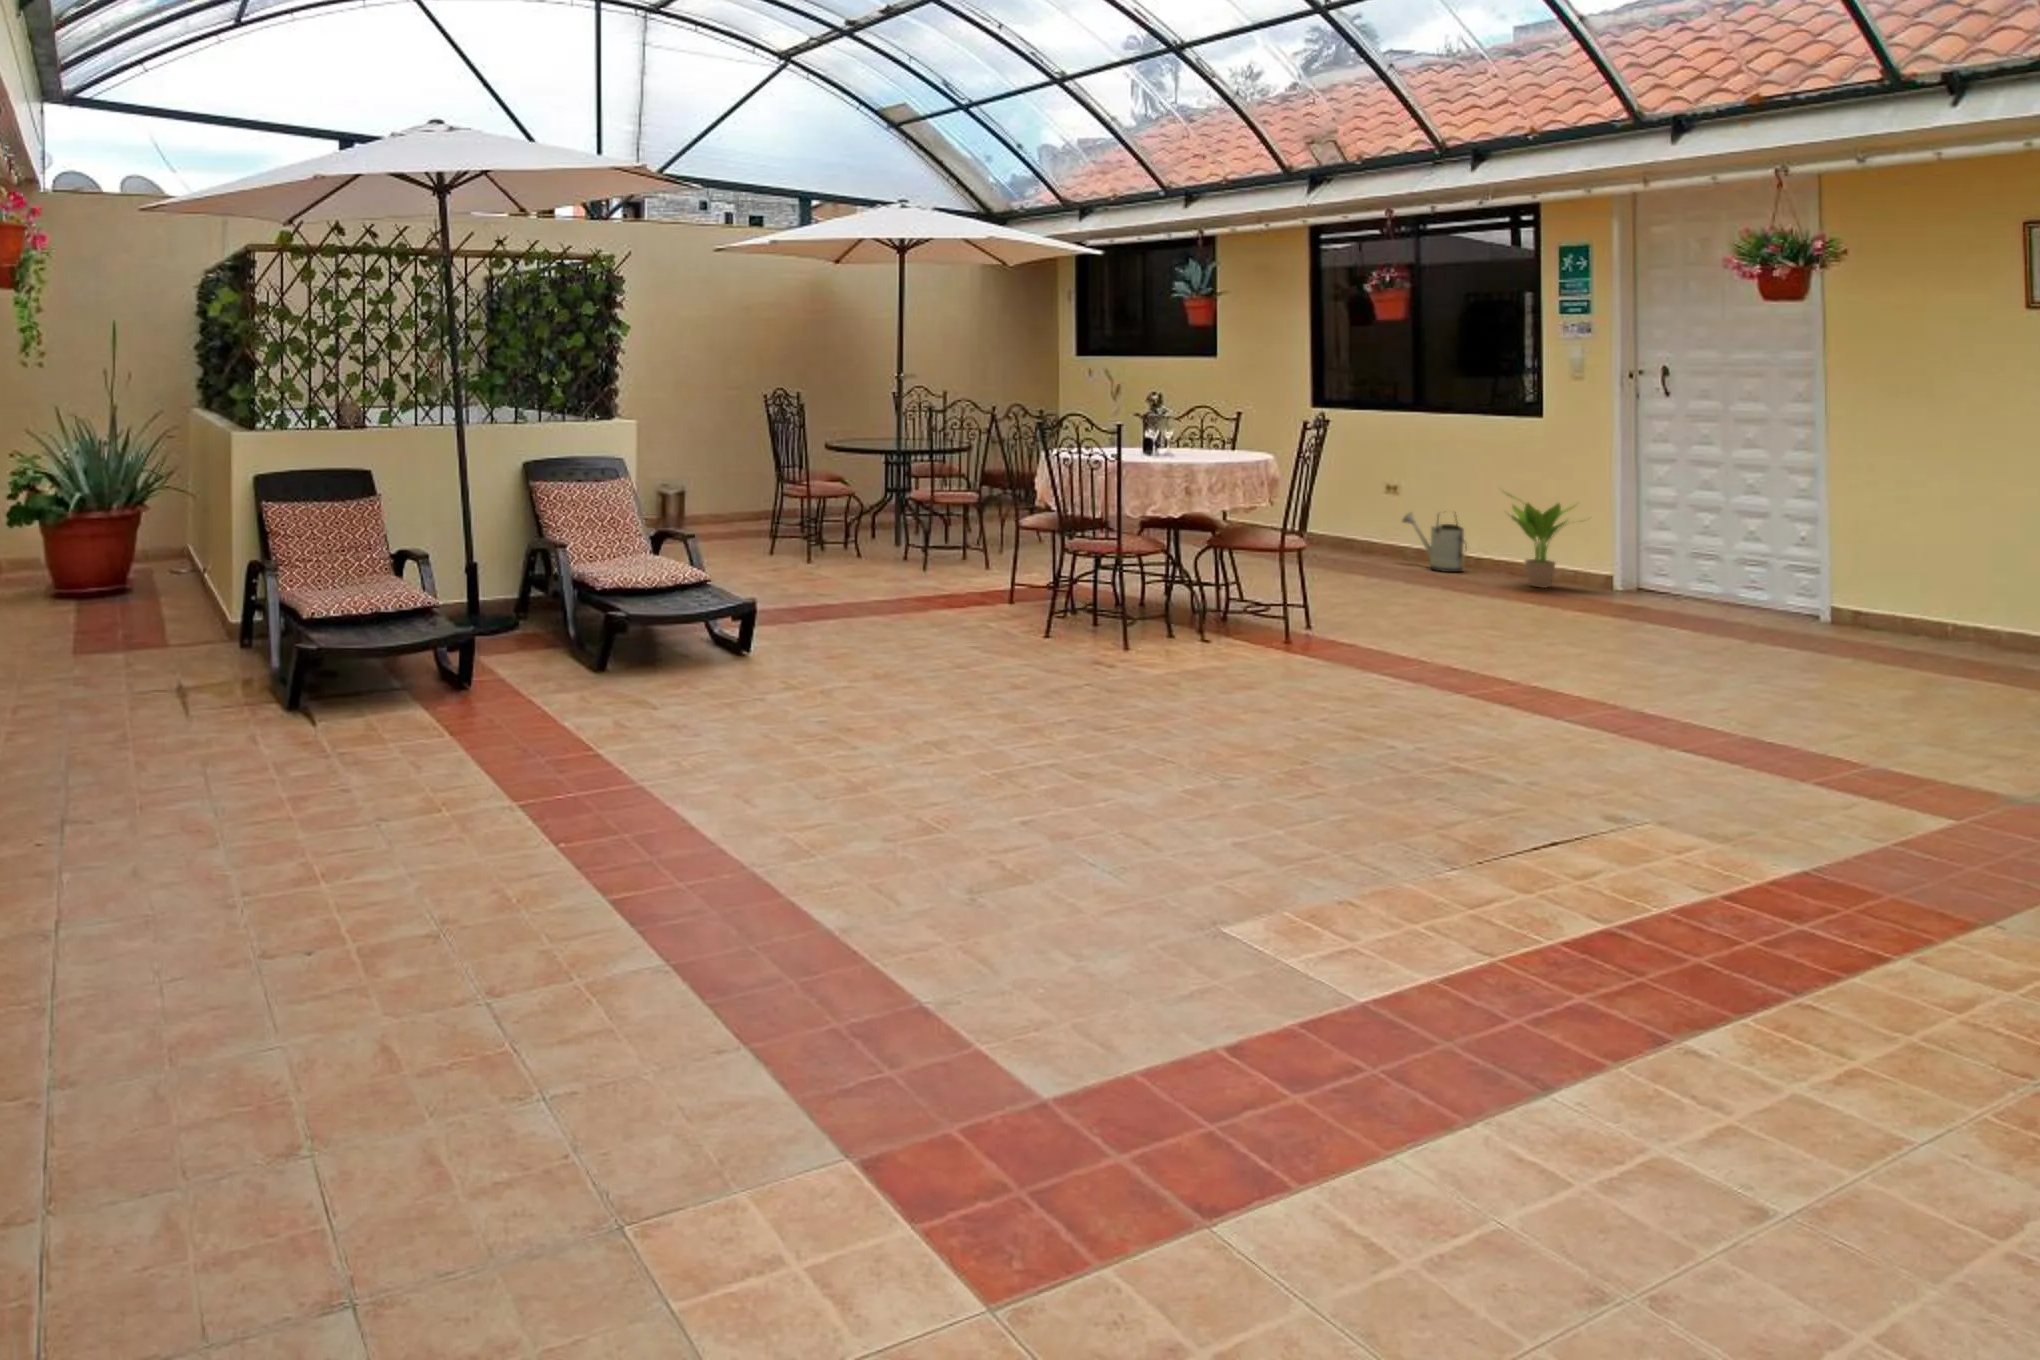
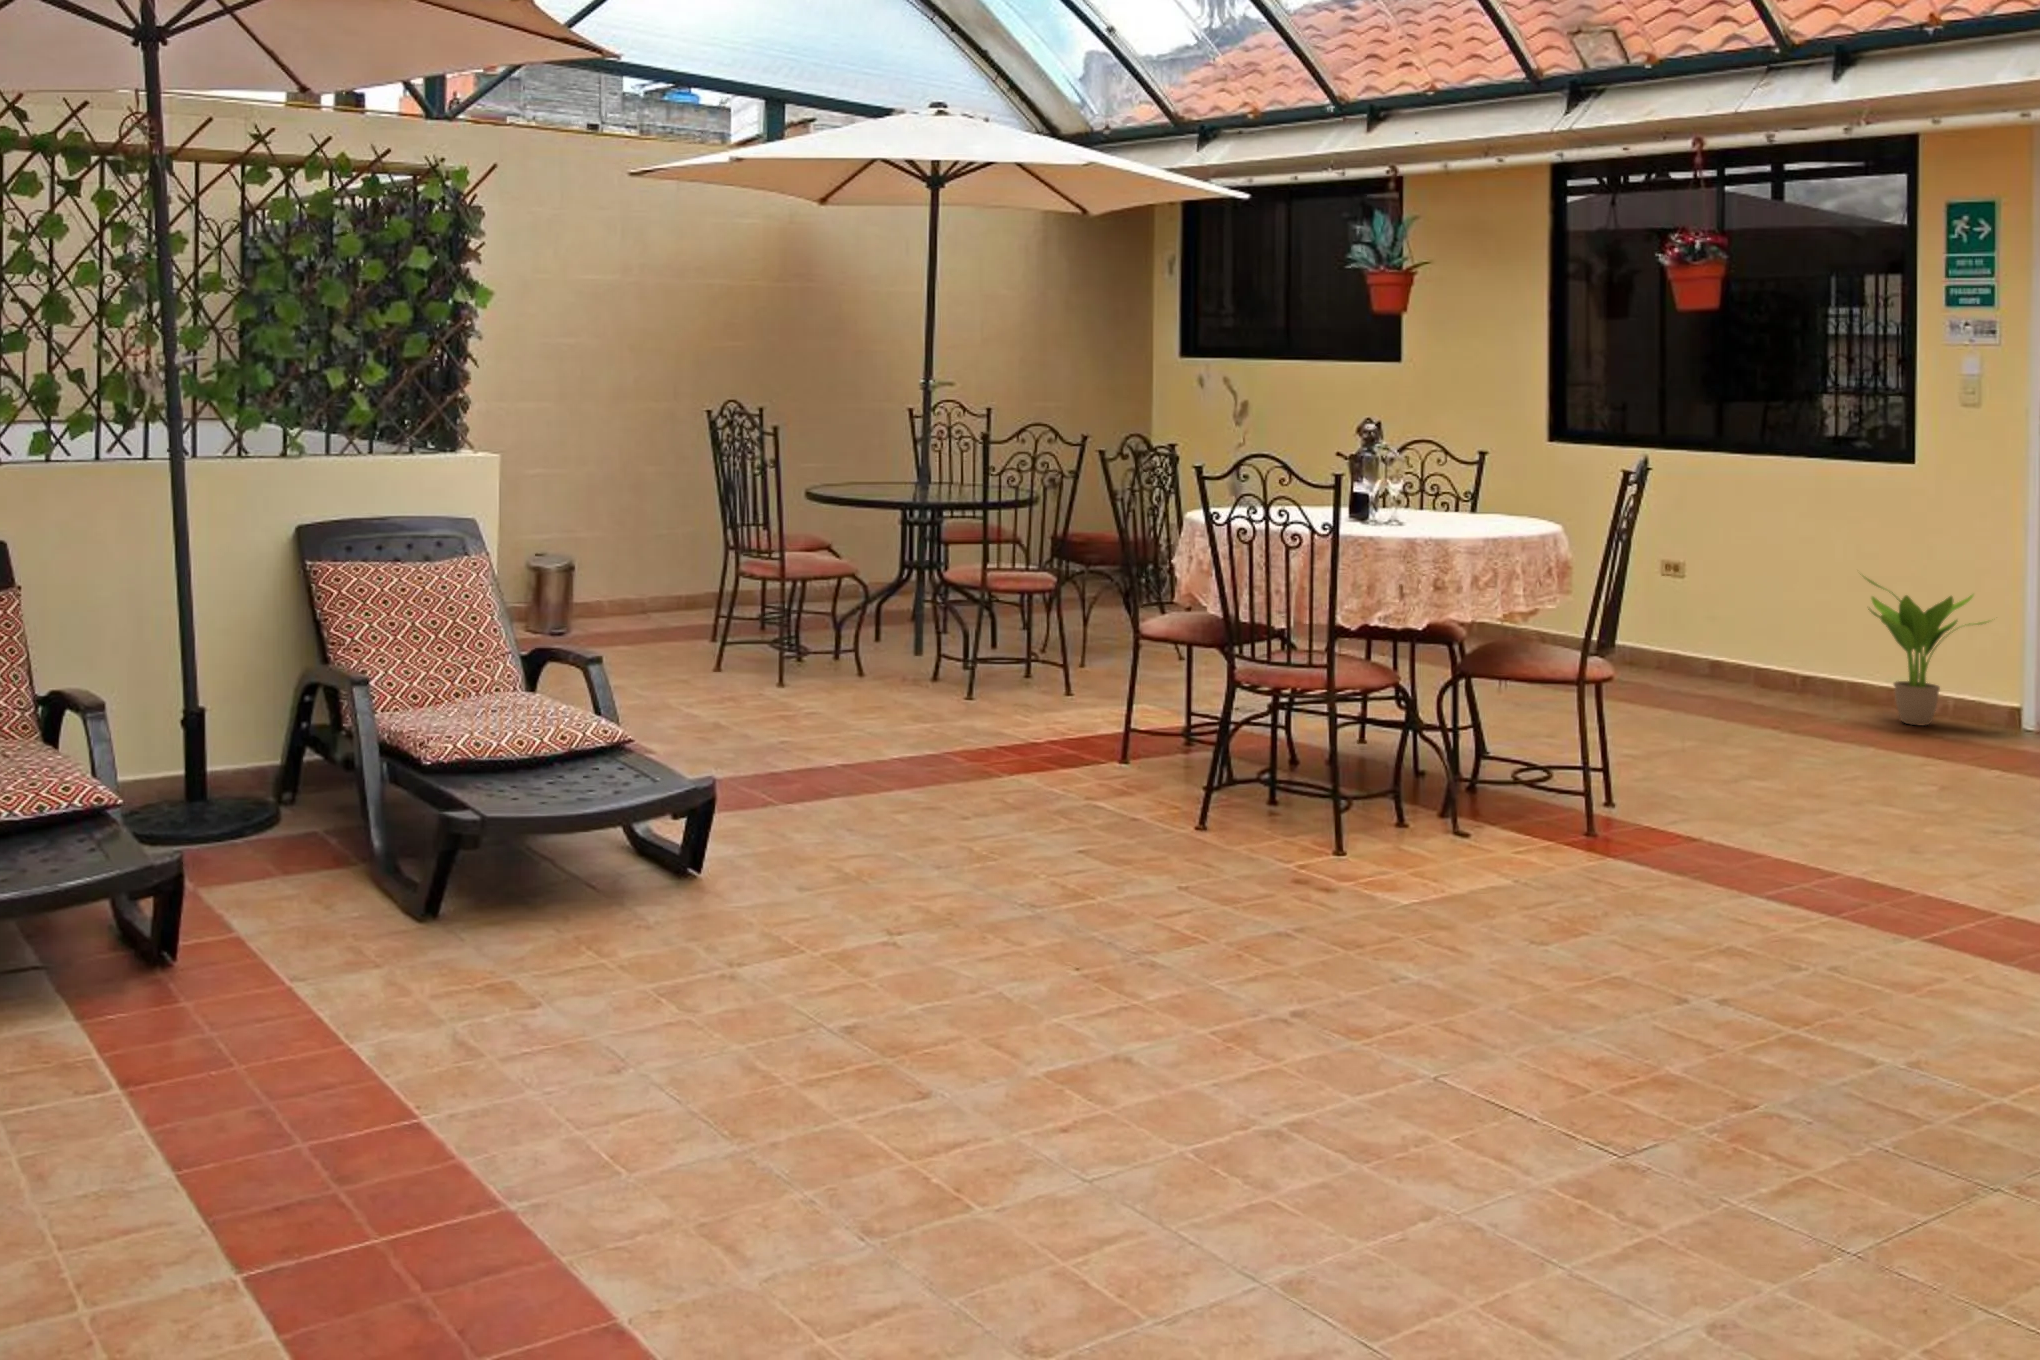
watering can: present [1402,513,1465,572] -> none [1698,605,1799,699]

